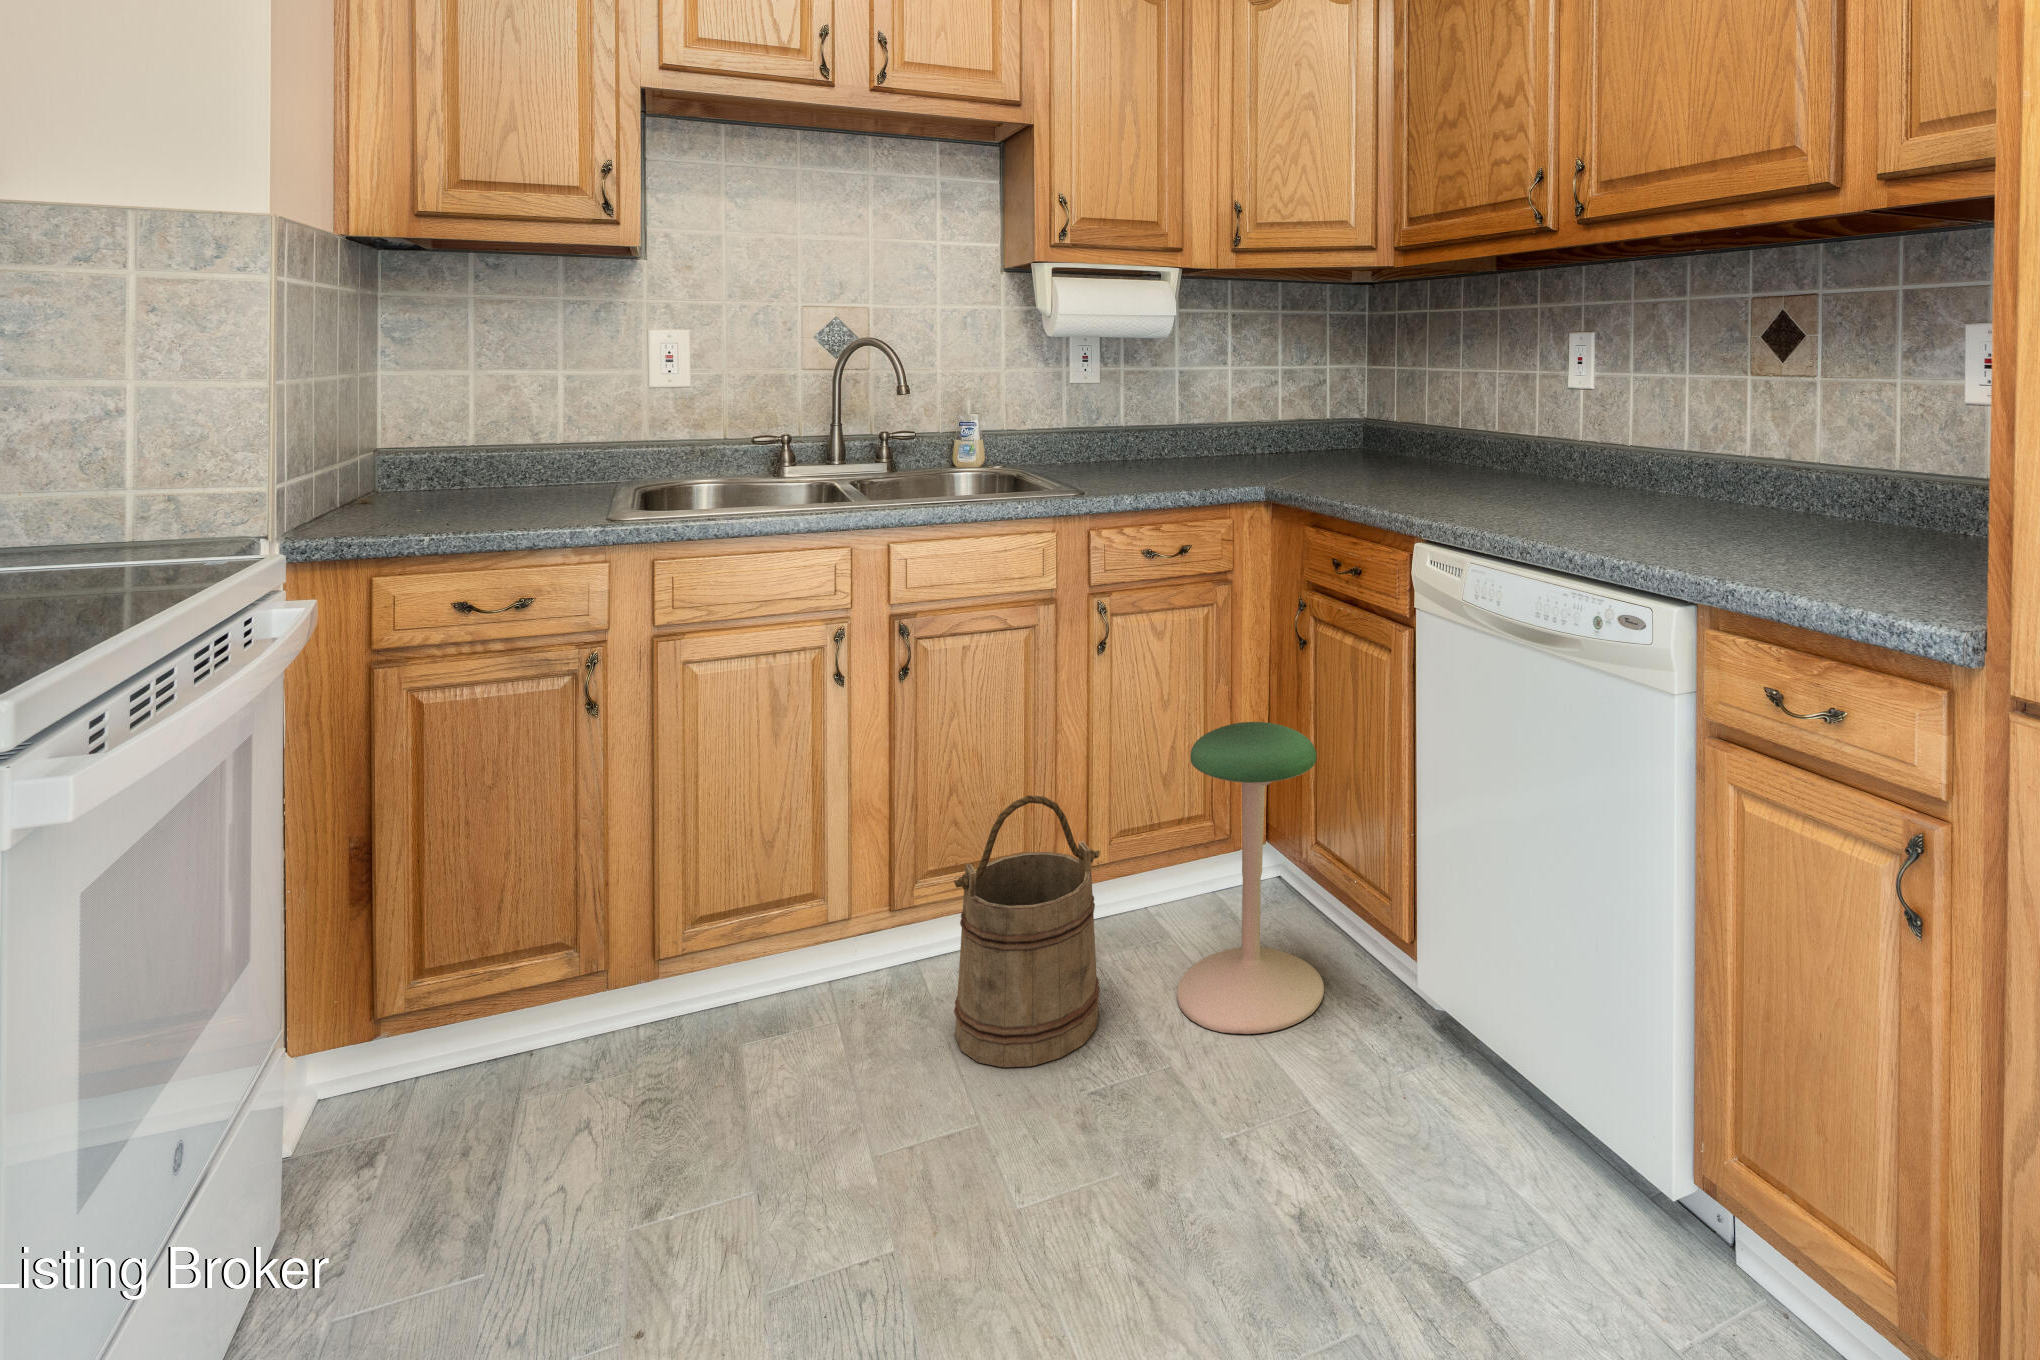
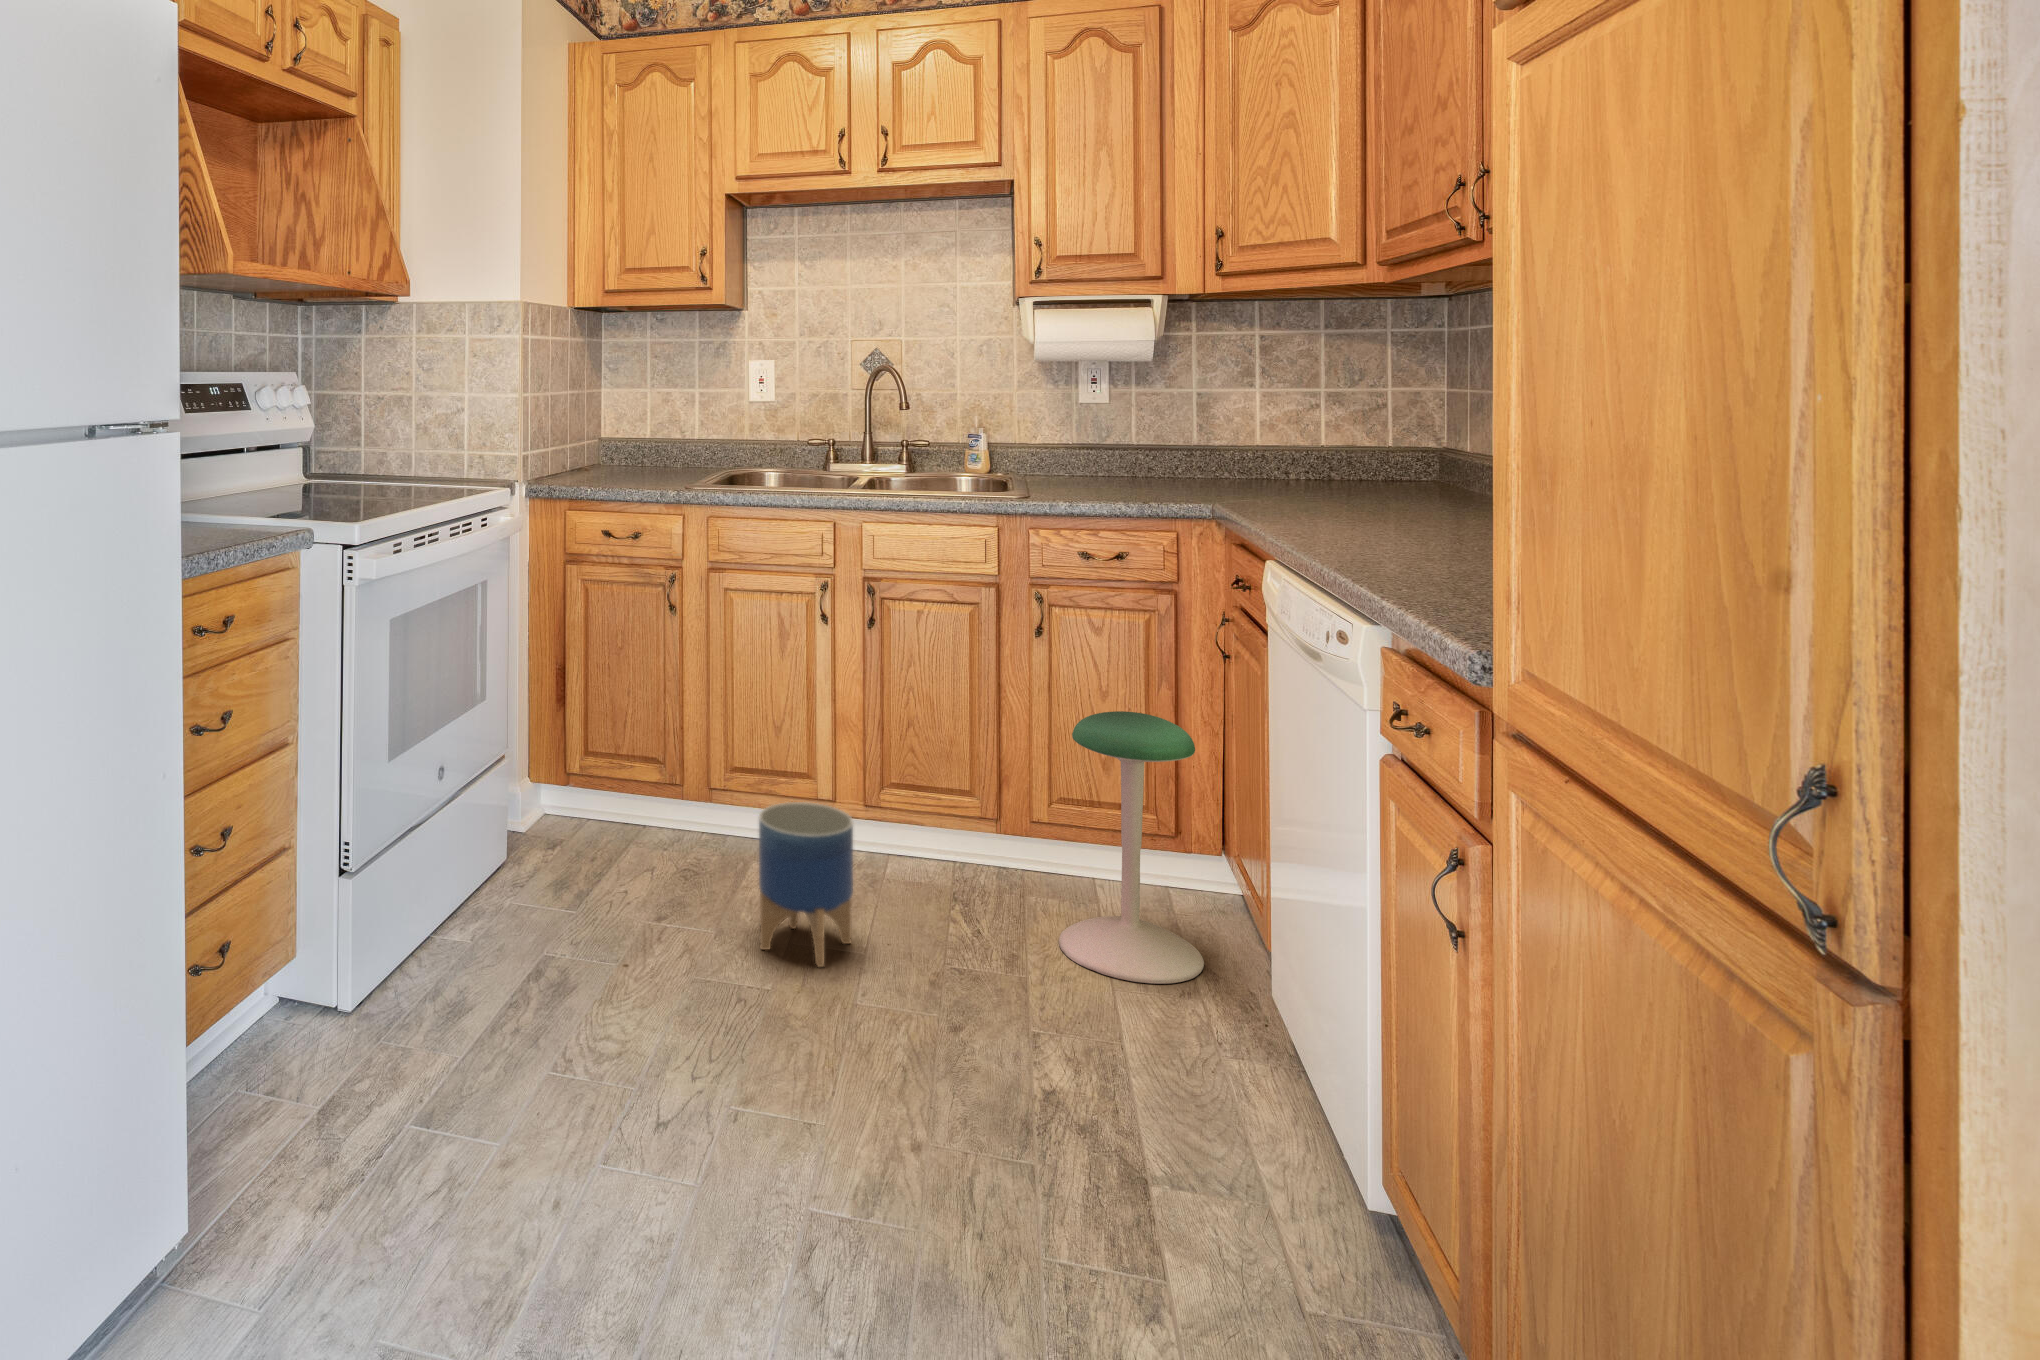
bucket: present [954,795,1100,1068] -> none [876,727,996,933]
planter: none [839,952,981,1212] -> present [759,802,853,967]

